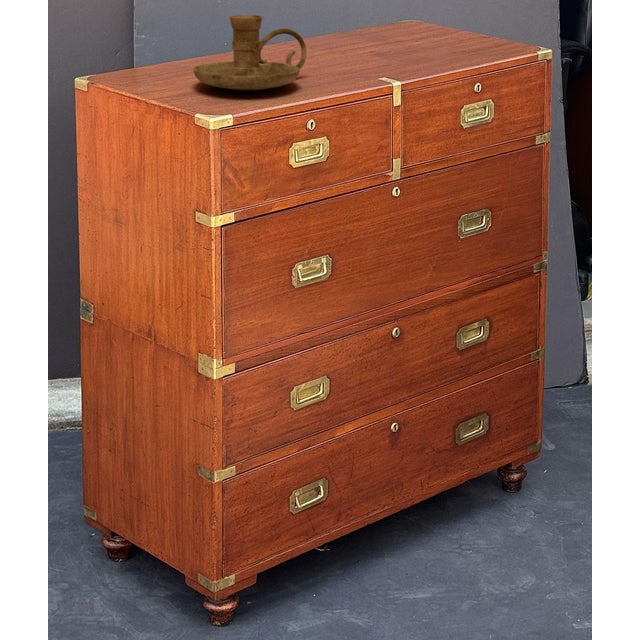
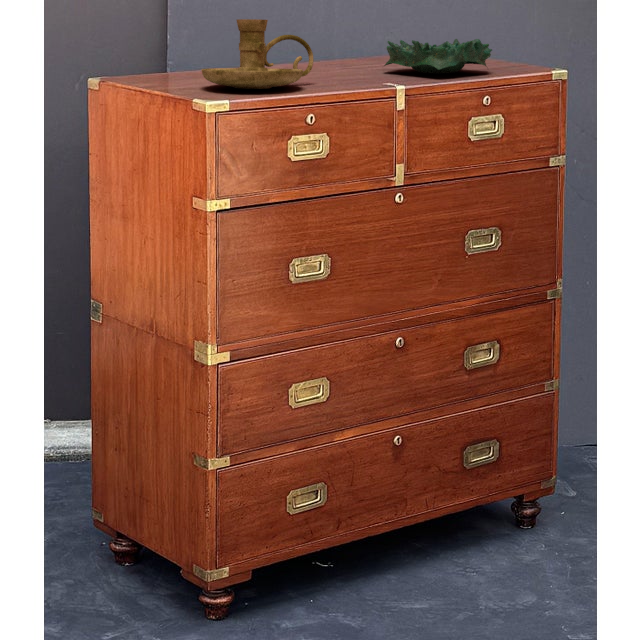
decorative bowl: none [368,13,481,56] -> present [384,39,492,73]

